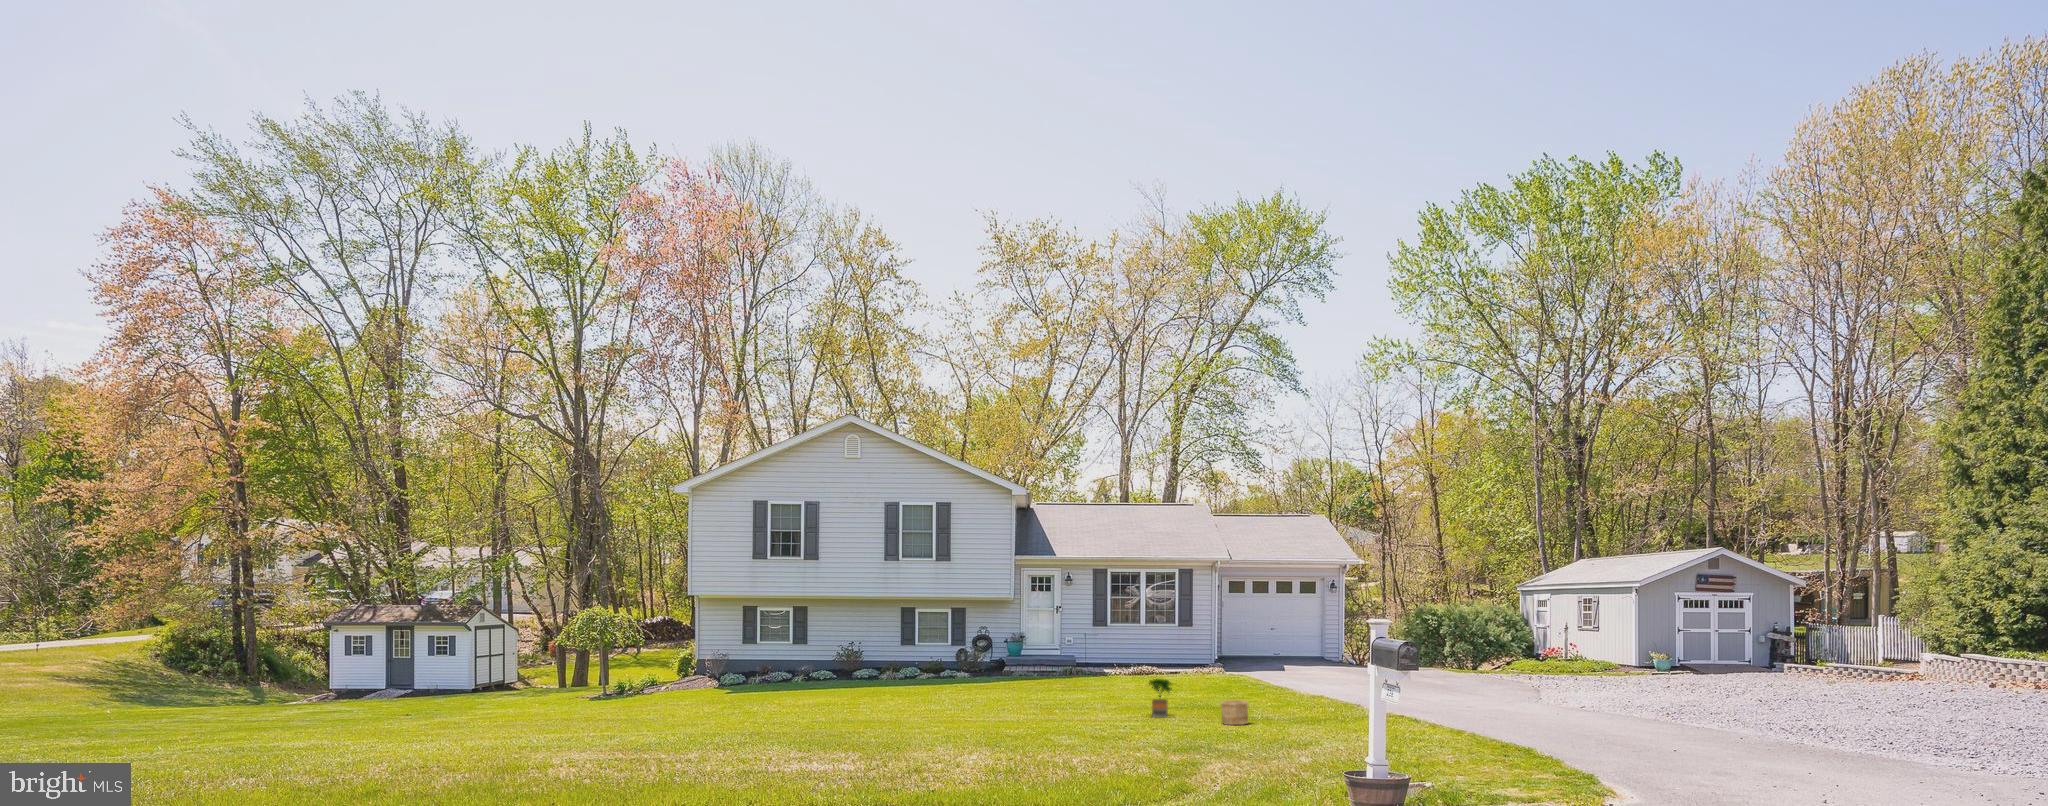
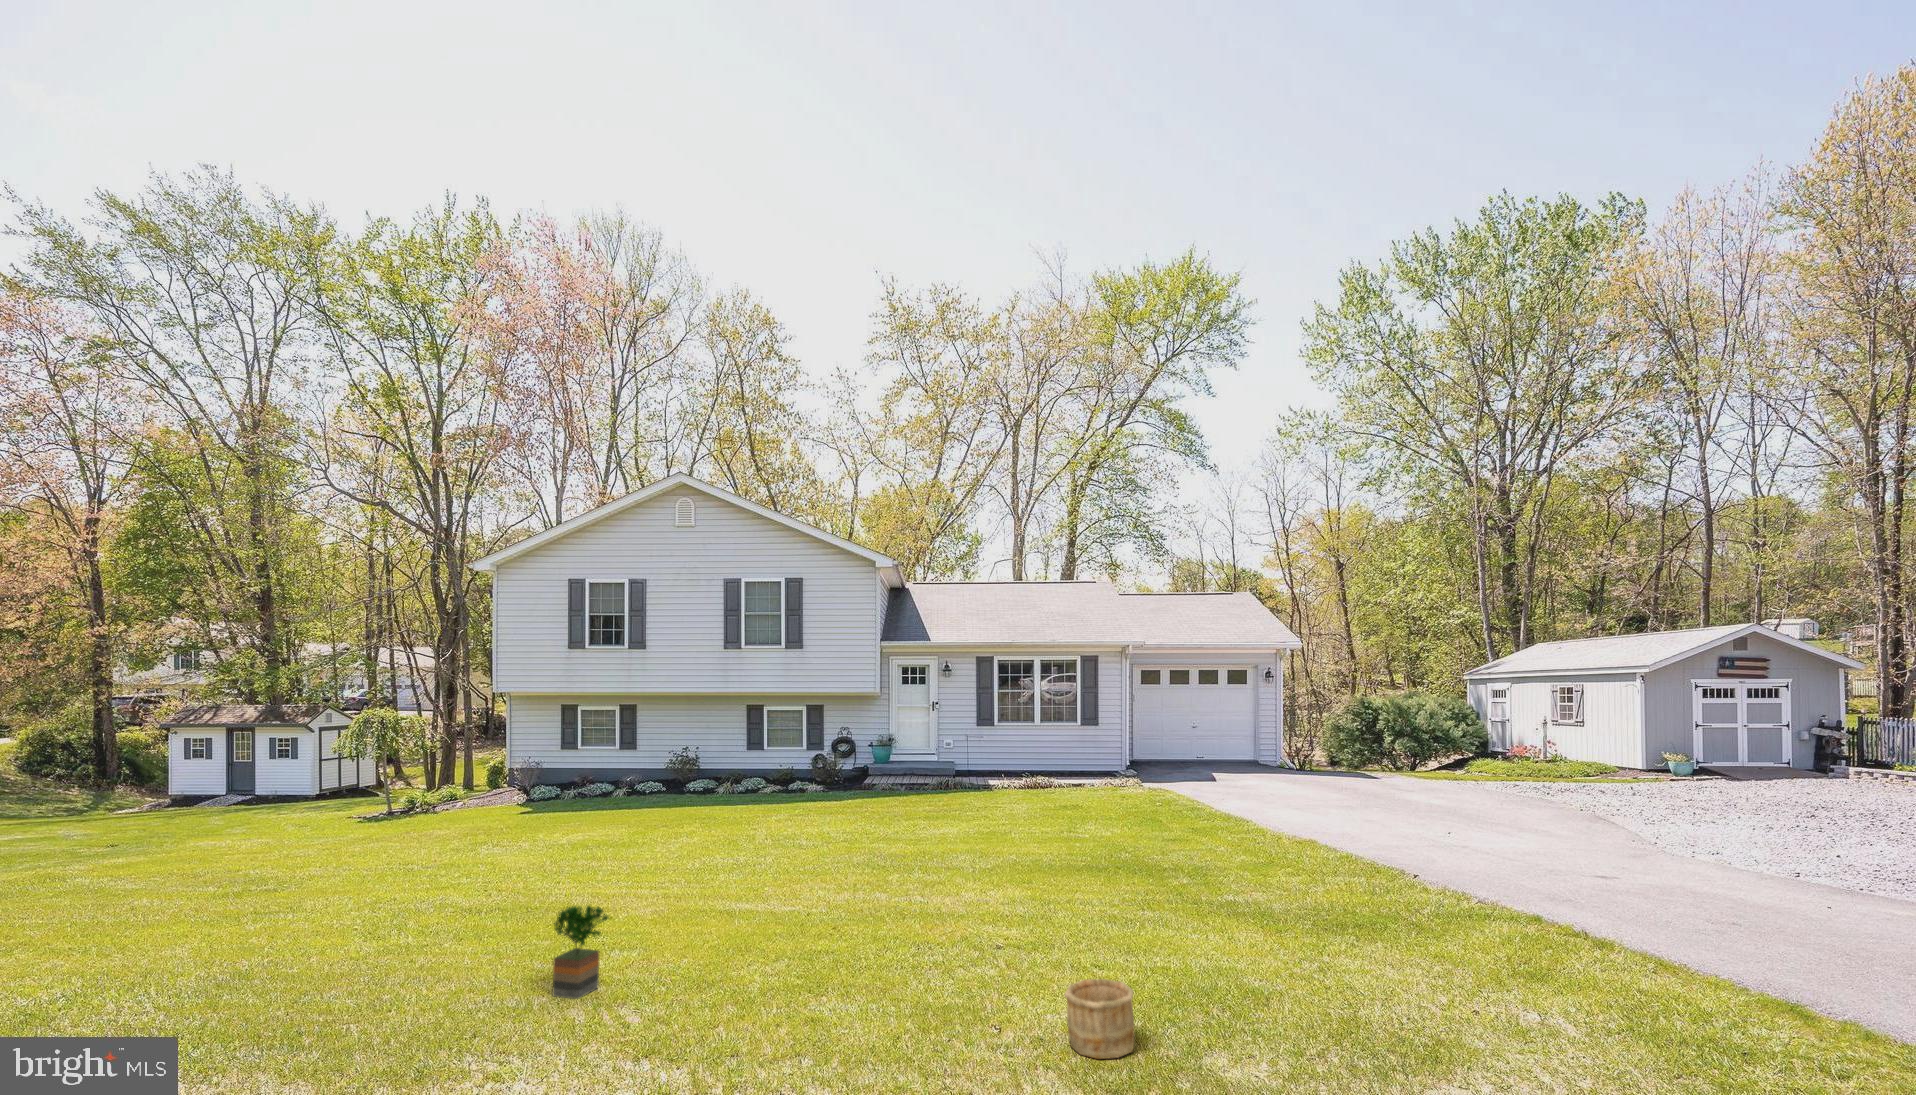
potted tree: present [1149,679,1172,718] -> present [552,906,609,999]

